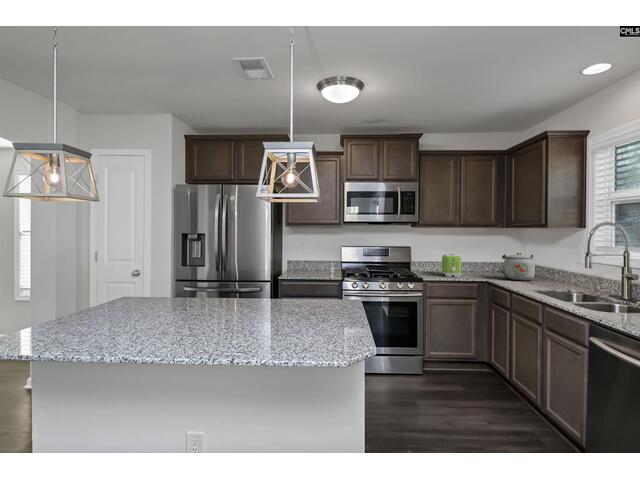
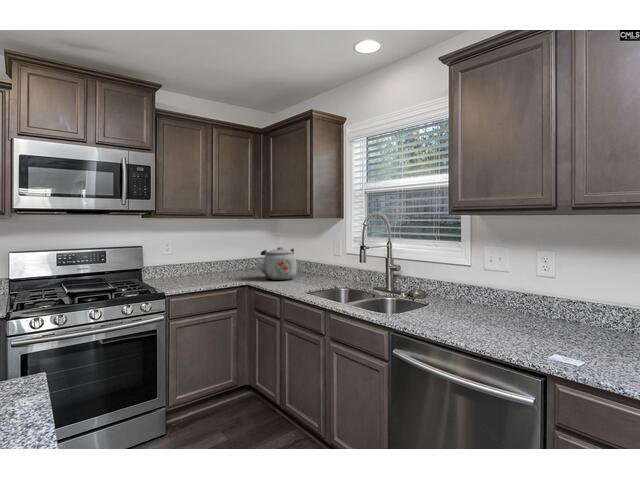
toaster: present [442,254,461,277] -> none [188,253,215,284]

